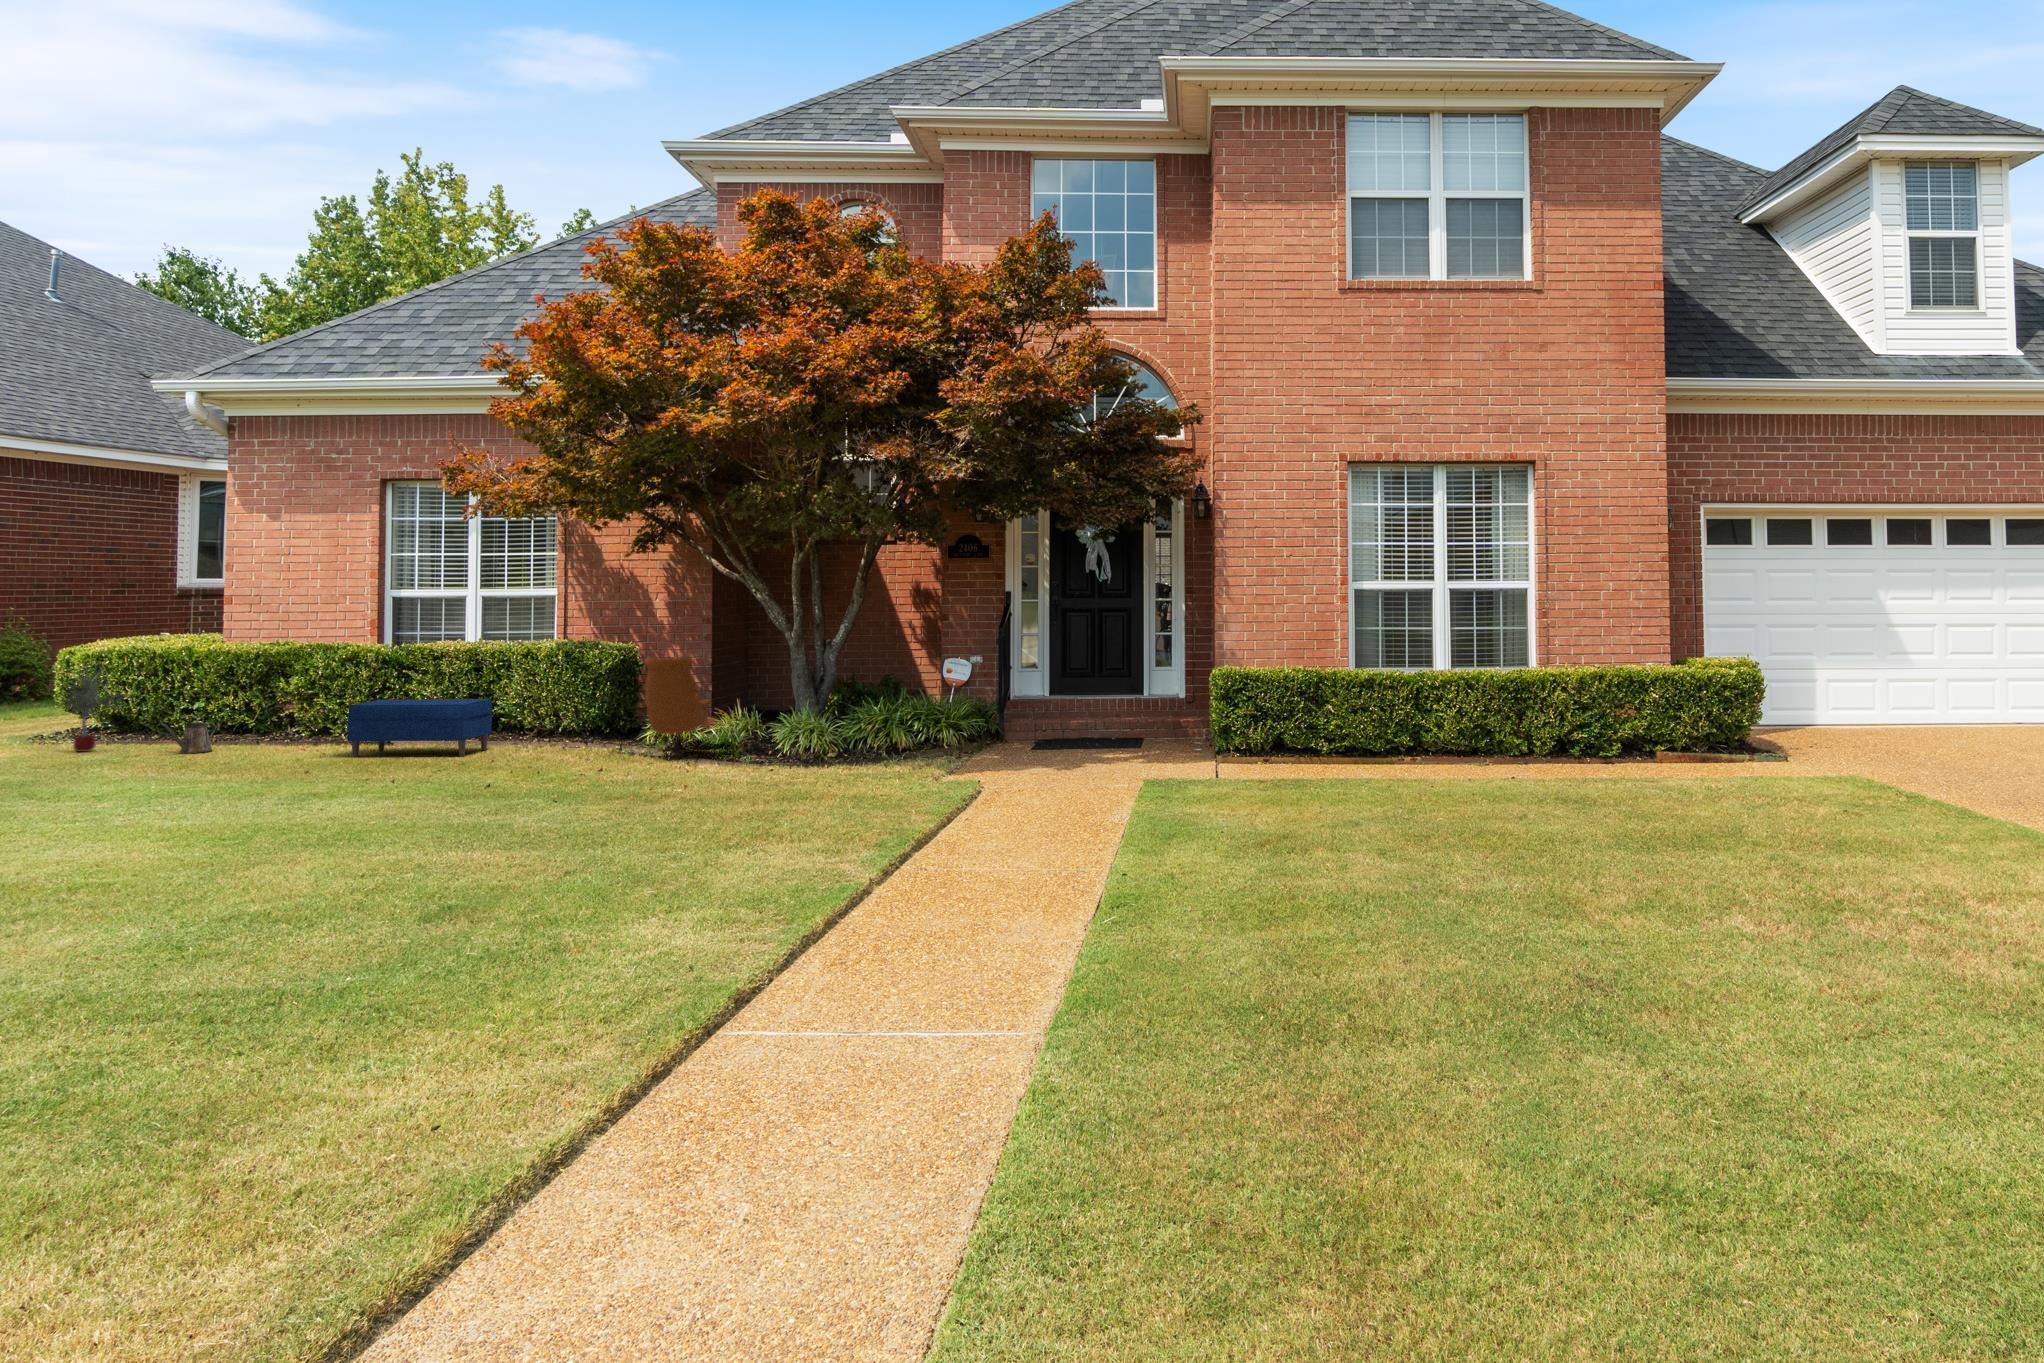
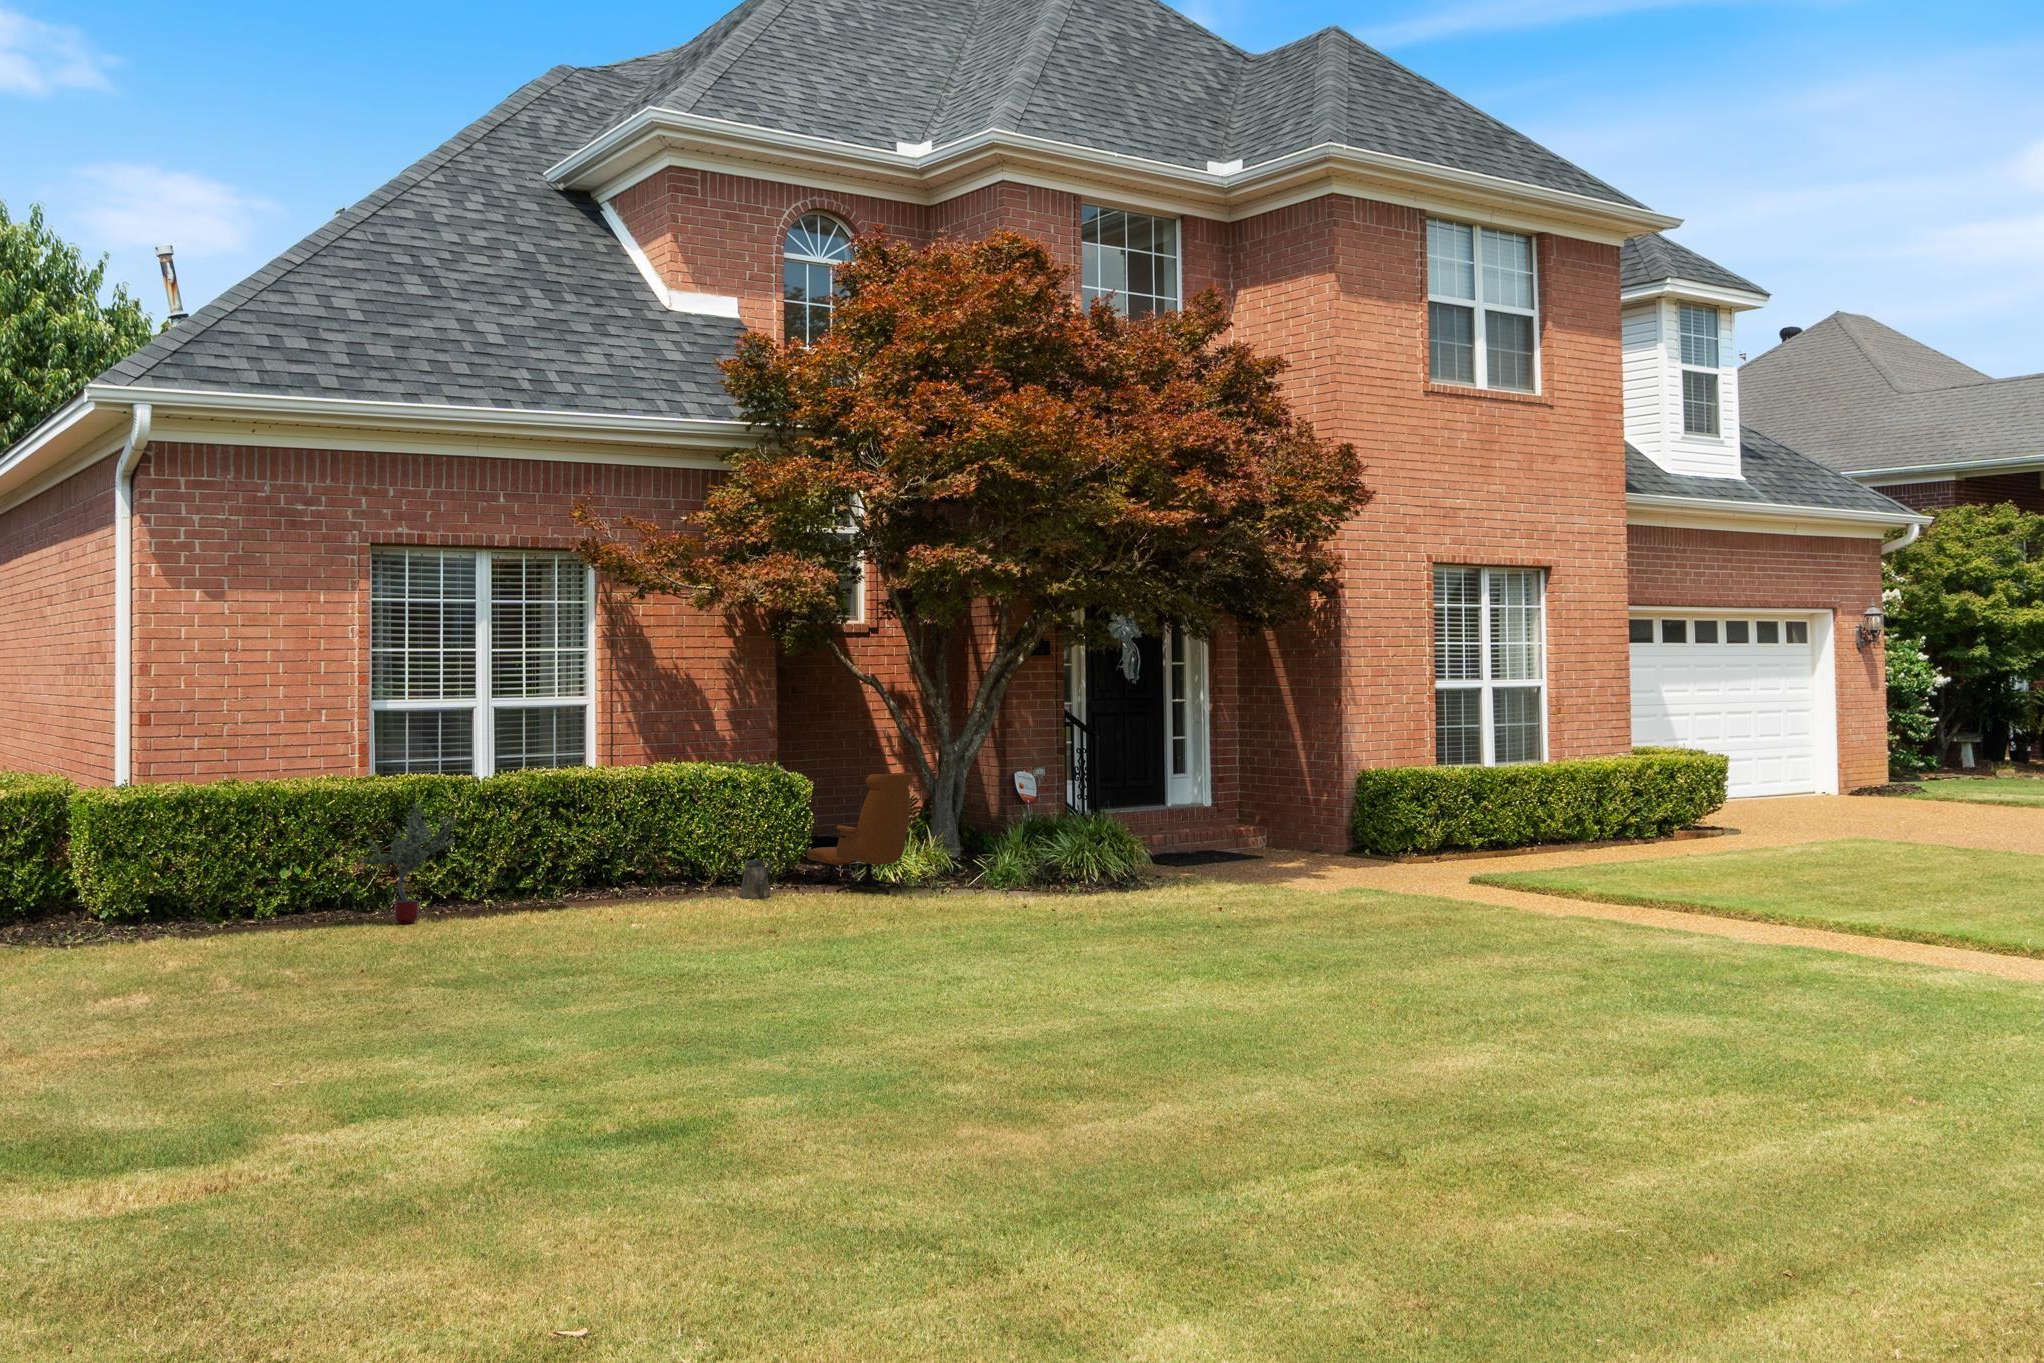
potted tree: present [67,665,124,752] -> present [358,803,456,924]
bench: present [348,699,492,758] -> none [482,837,641,920]
watering can: present [161,722,216,754] -> present [740,860,772,899]

